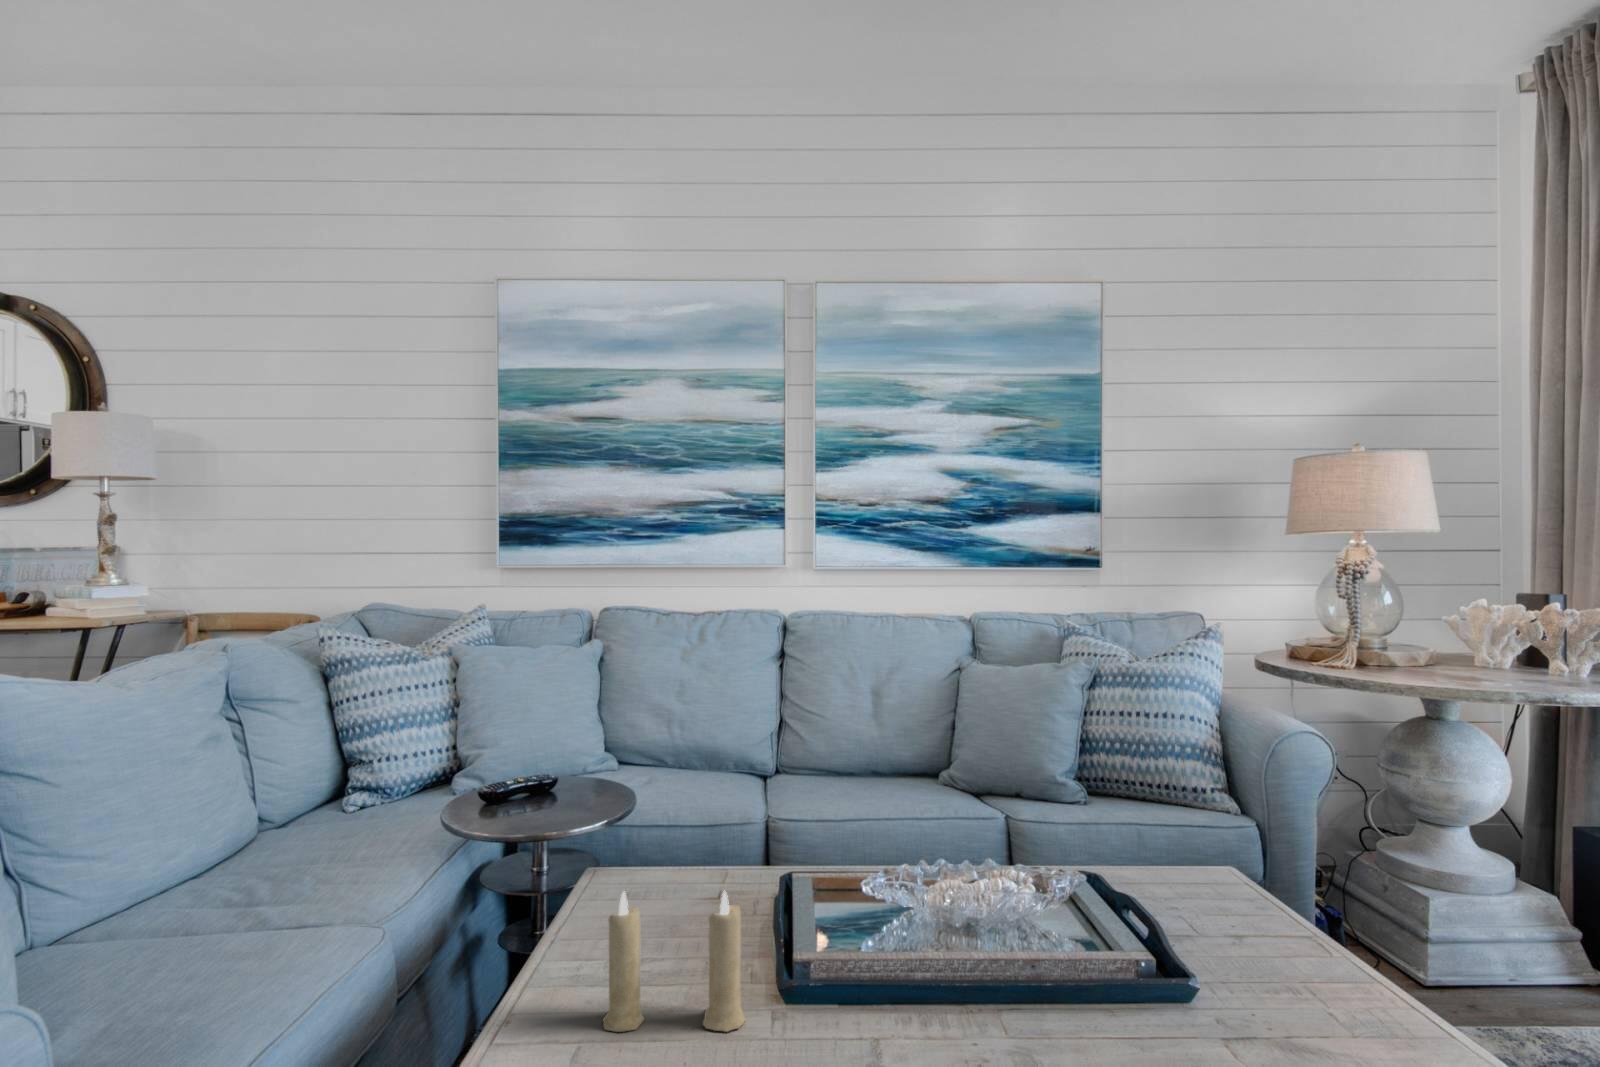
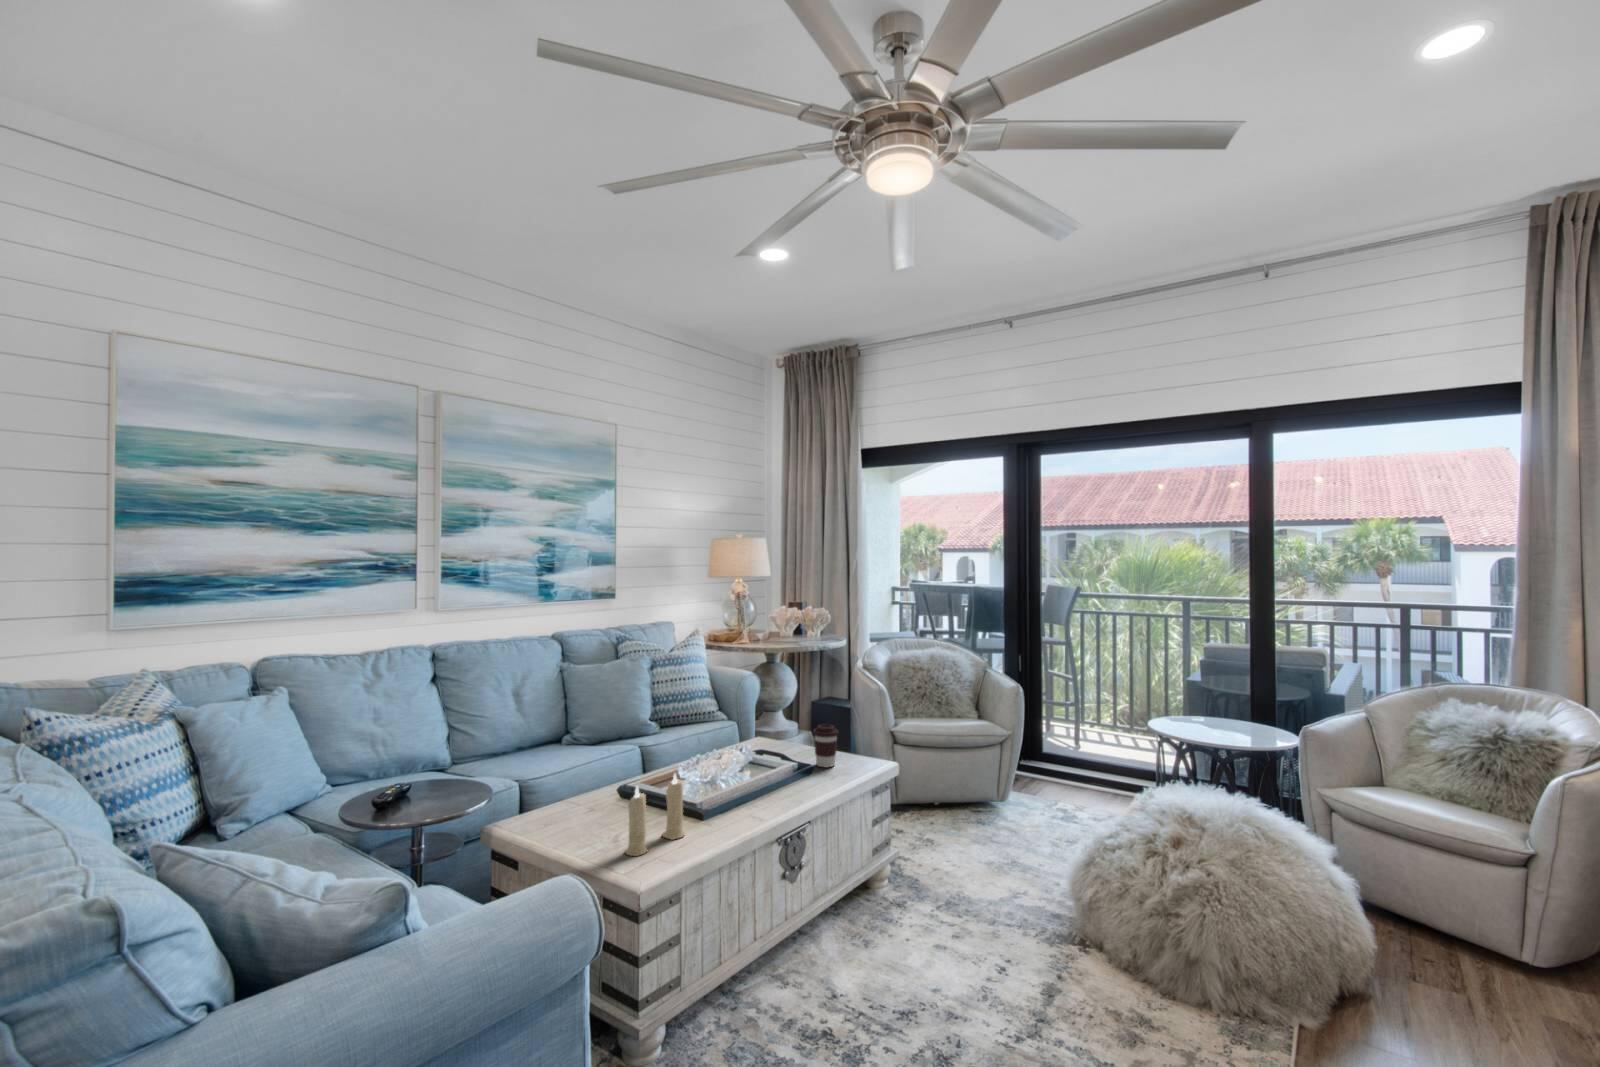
coffee cup: none [1261,890,1340,1014] -> present [813,724,838,767]

